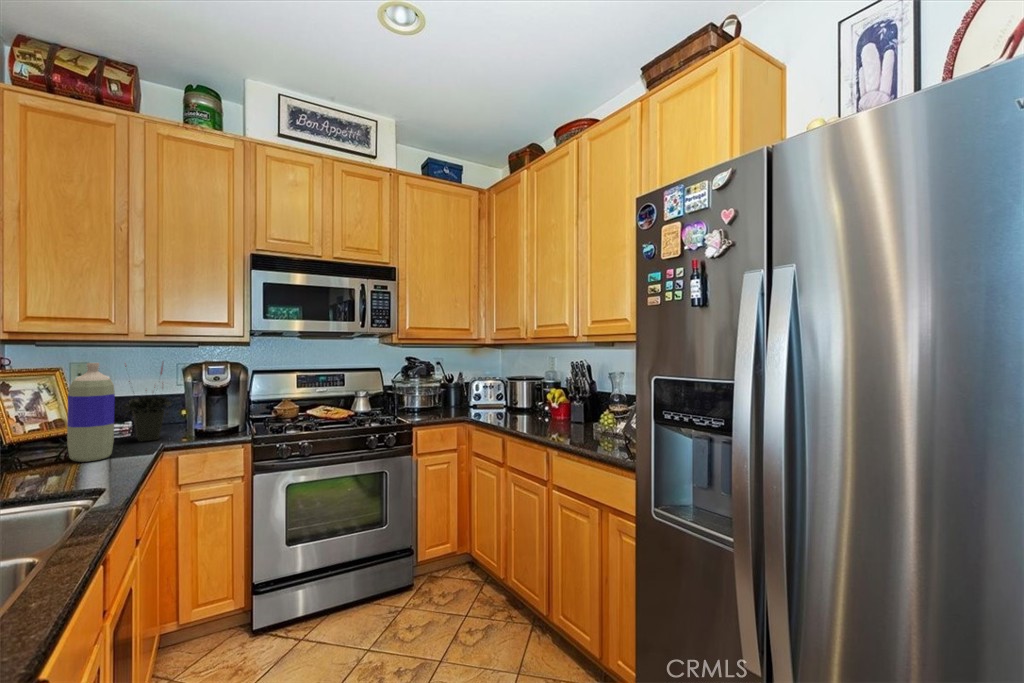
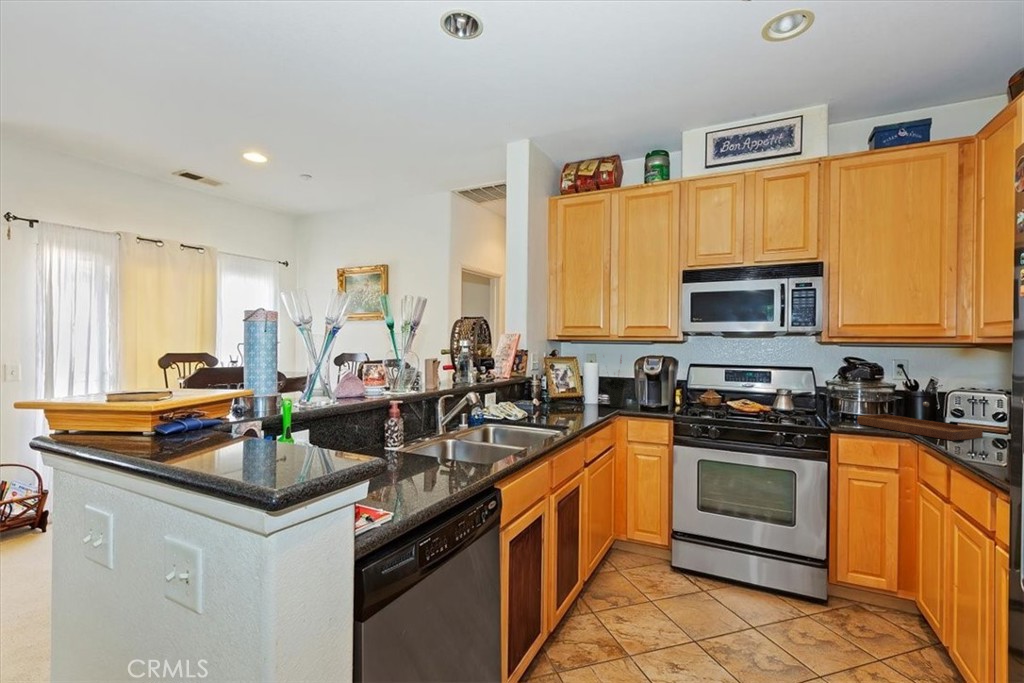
bottle: present [67,363,115,462] -> none [571,354,592,413]
tray: none [429,390,504,418] -> present [857,402,983,440]

